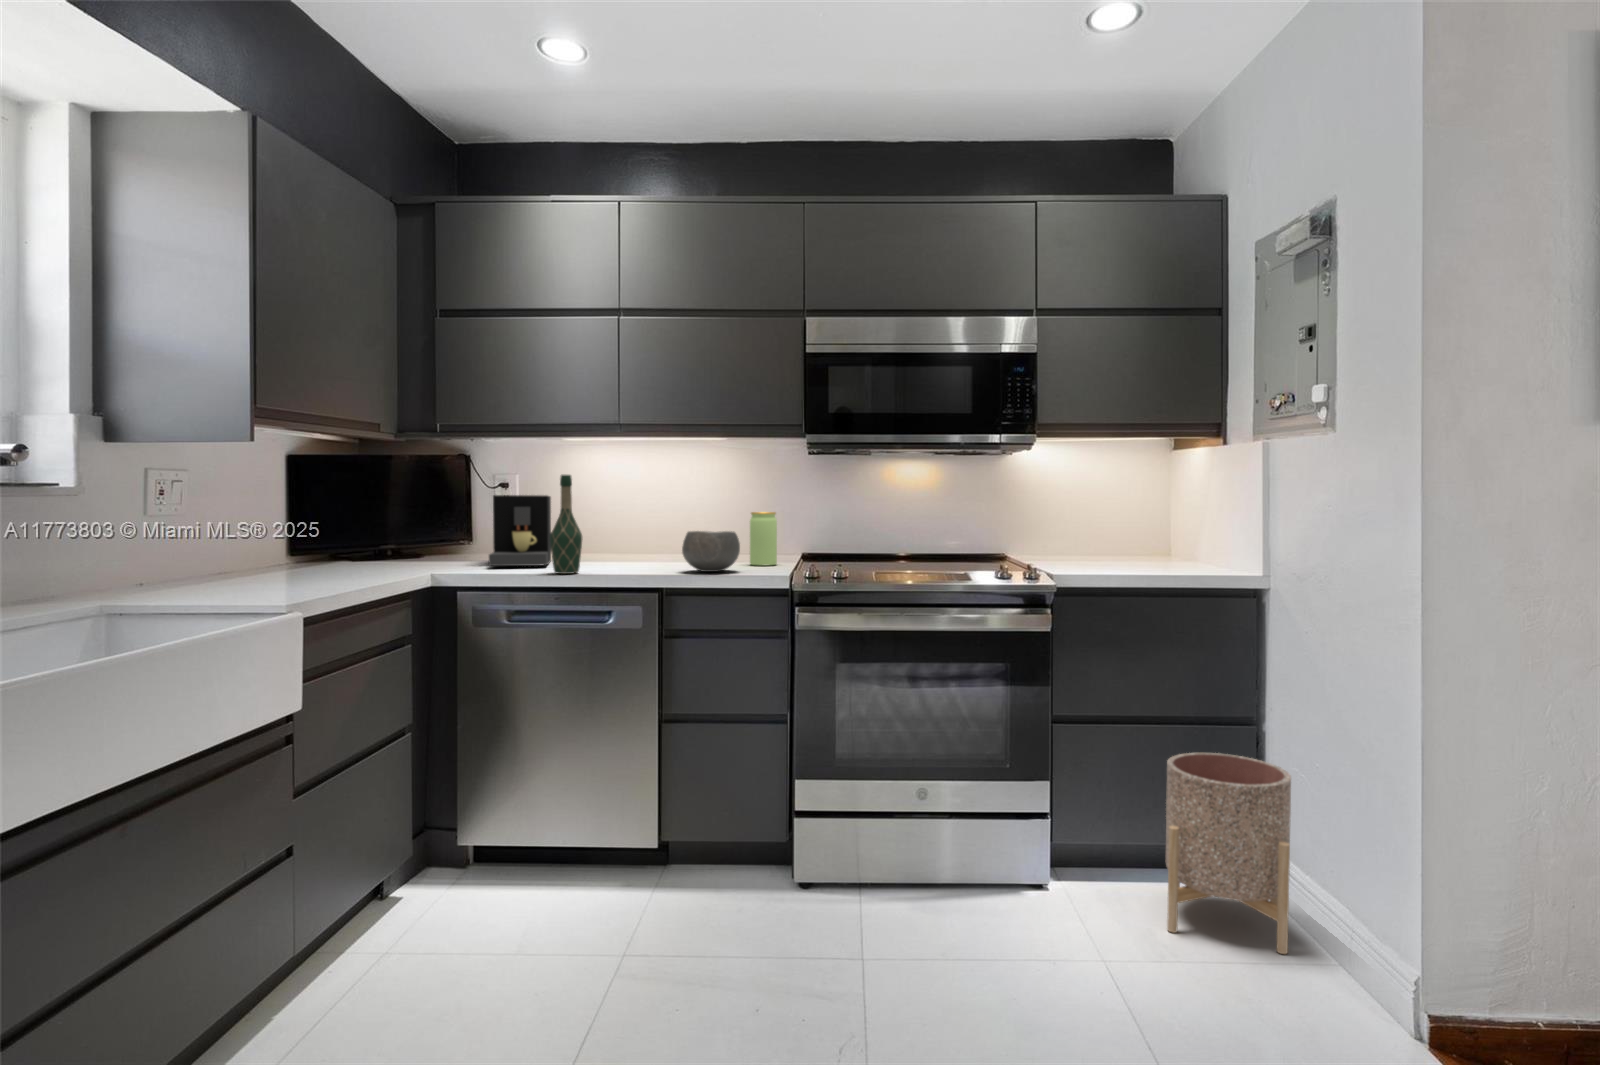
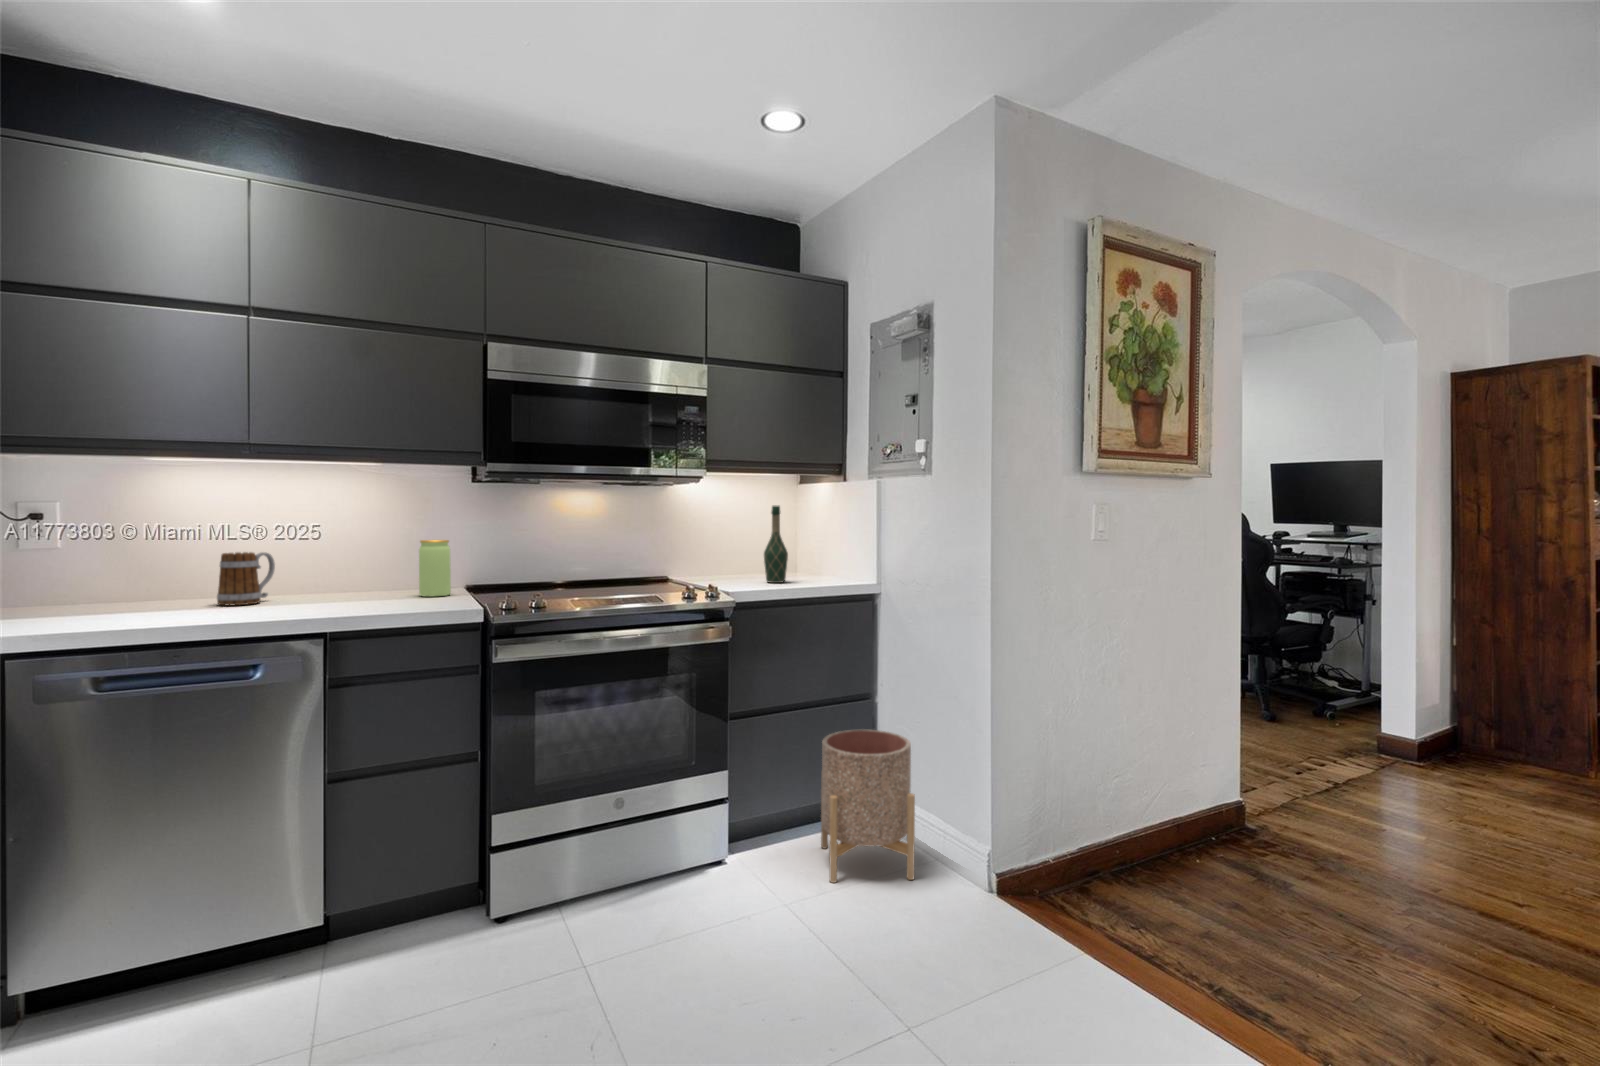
wine bottle: present [550,475,582,574] -> present [764,505,788,583]
coffee maker: present [489,495,551,566] -> none [57,524,149,617]
mug: none [595,520,639,565] -> present [217,552,275,605]
bowl: present [682,531,740,572] -> none [349,564,419,608]

